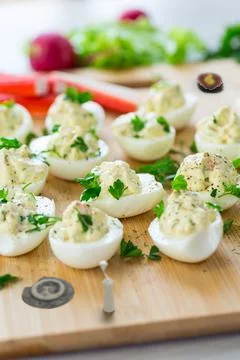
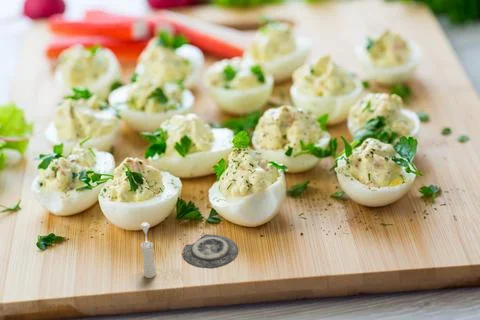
fruit bowl: present [197,73,222,91] -> none [318,14,347,35]
plate: present [22,277,74,309] -> present [183,234,238,268]

